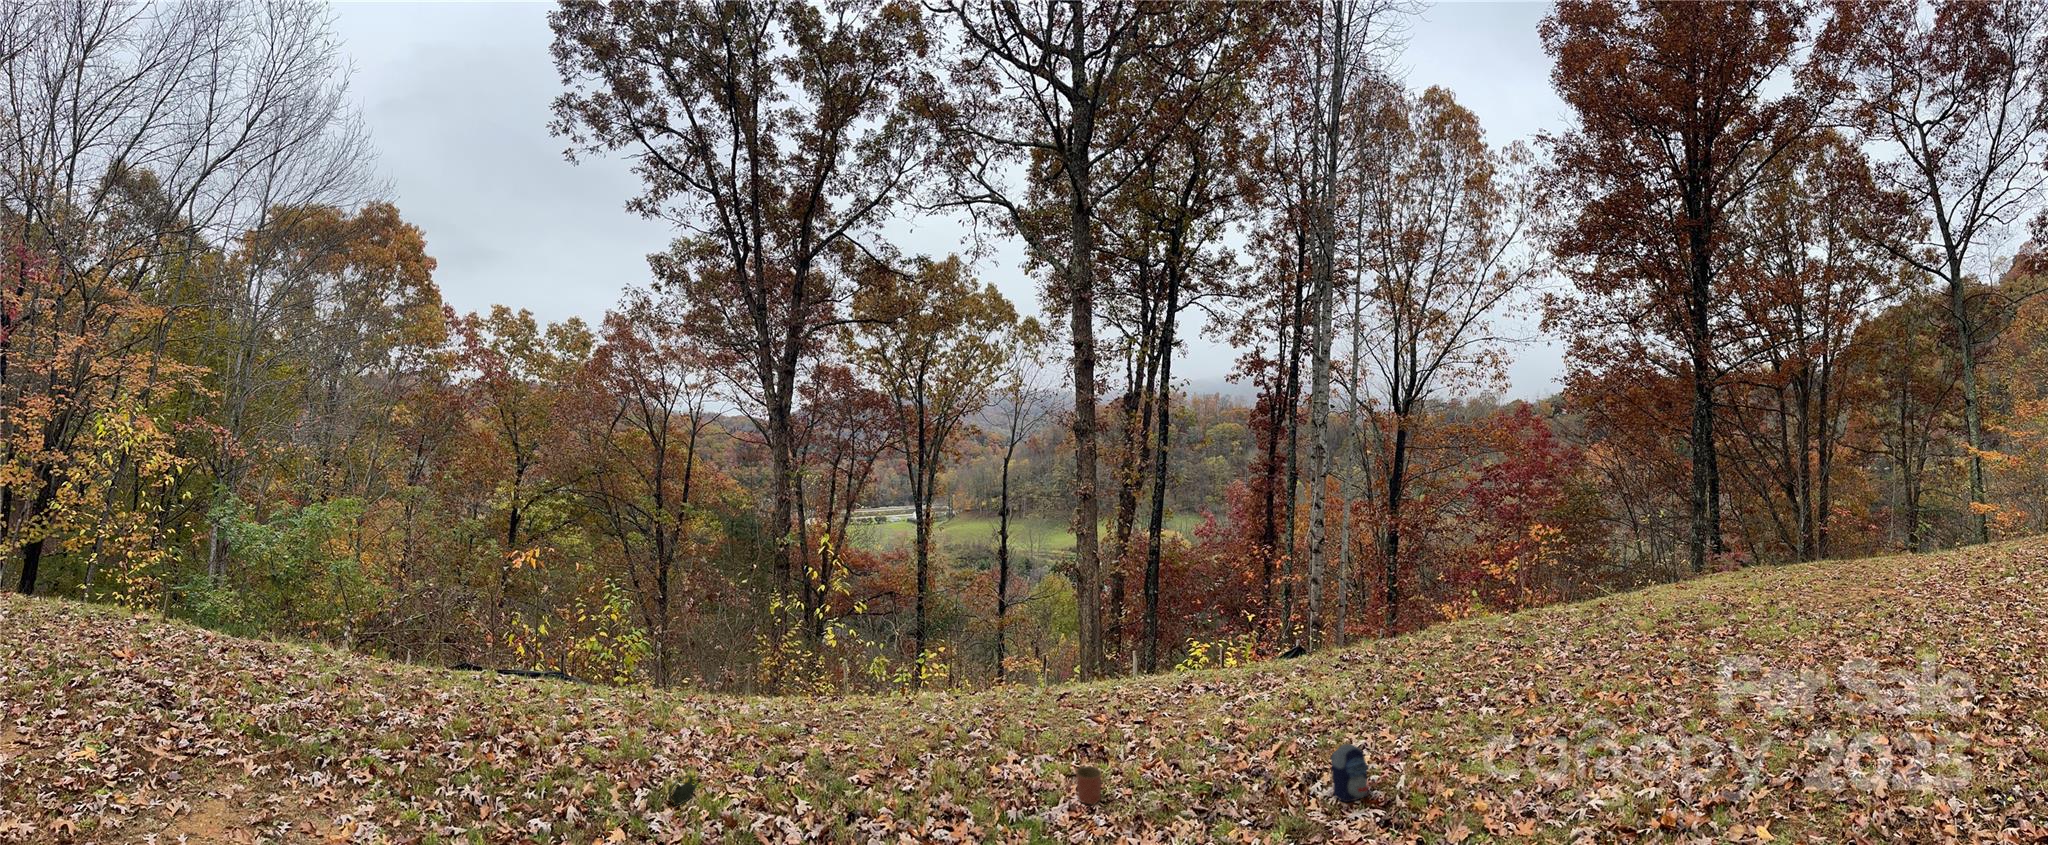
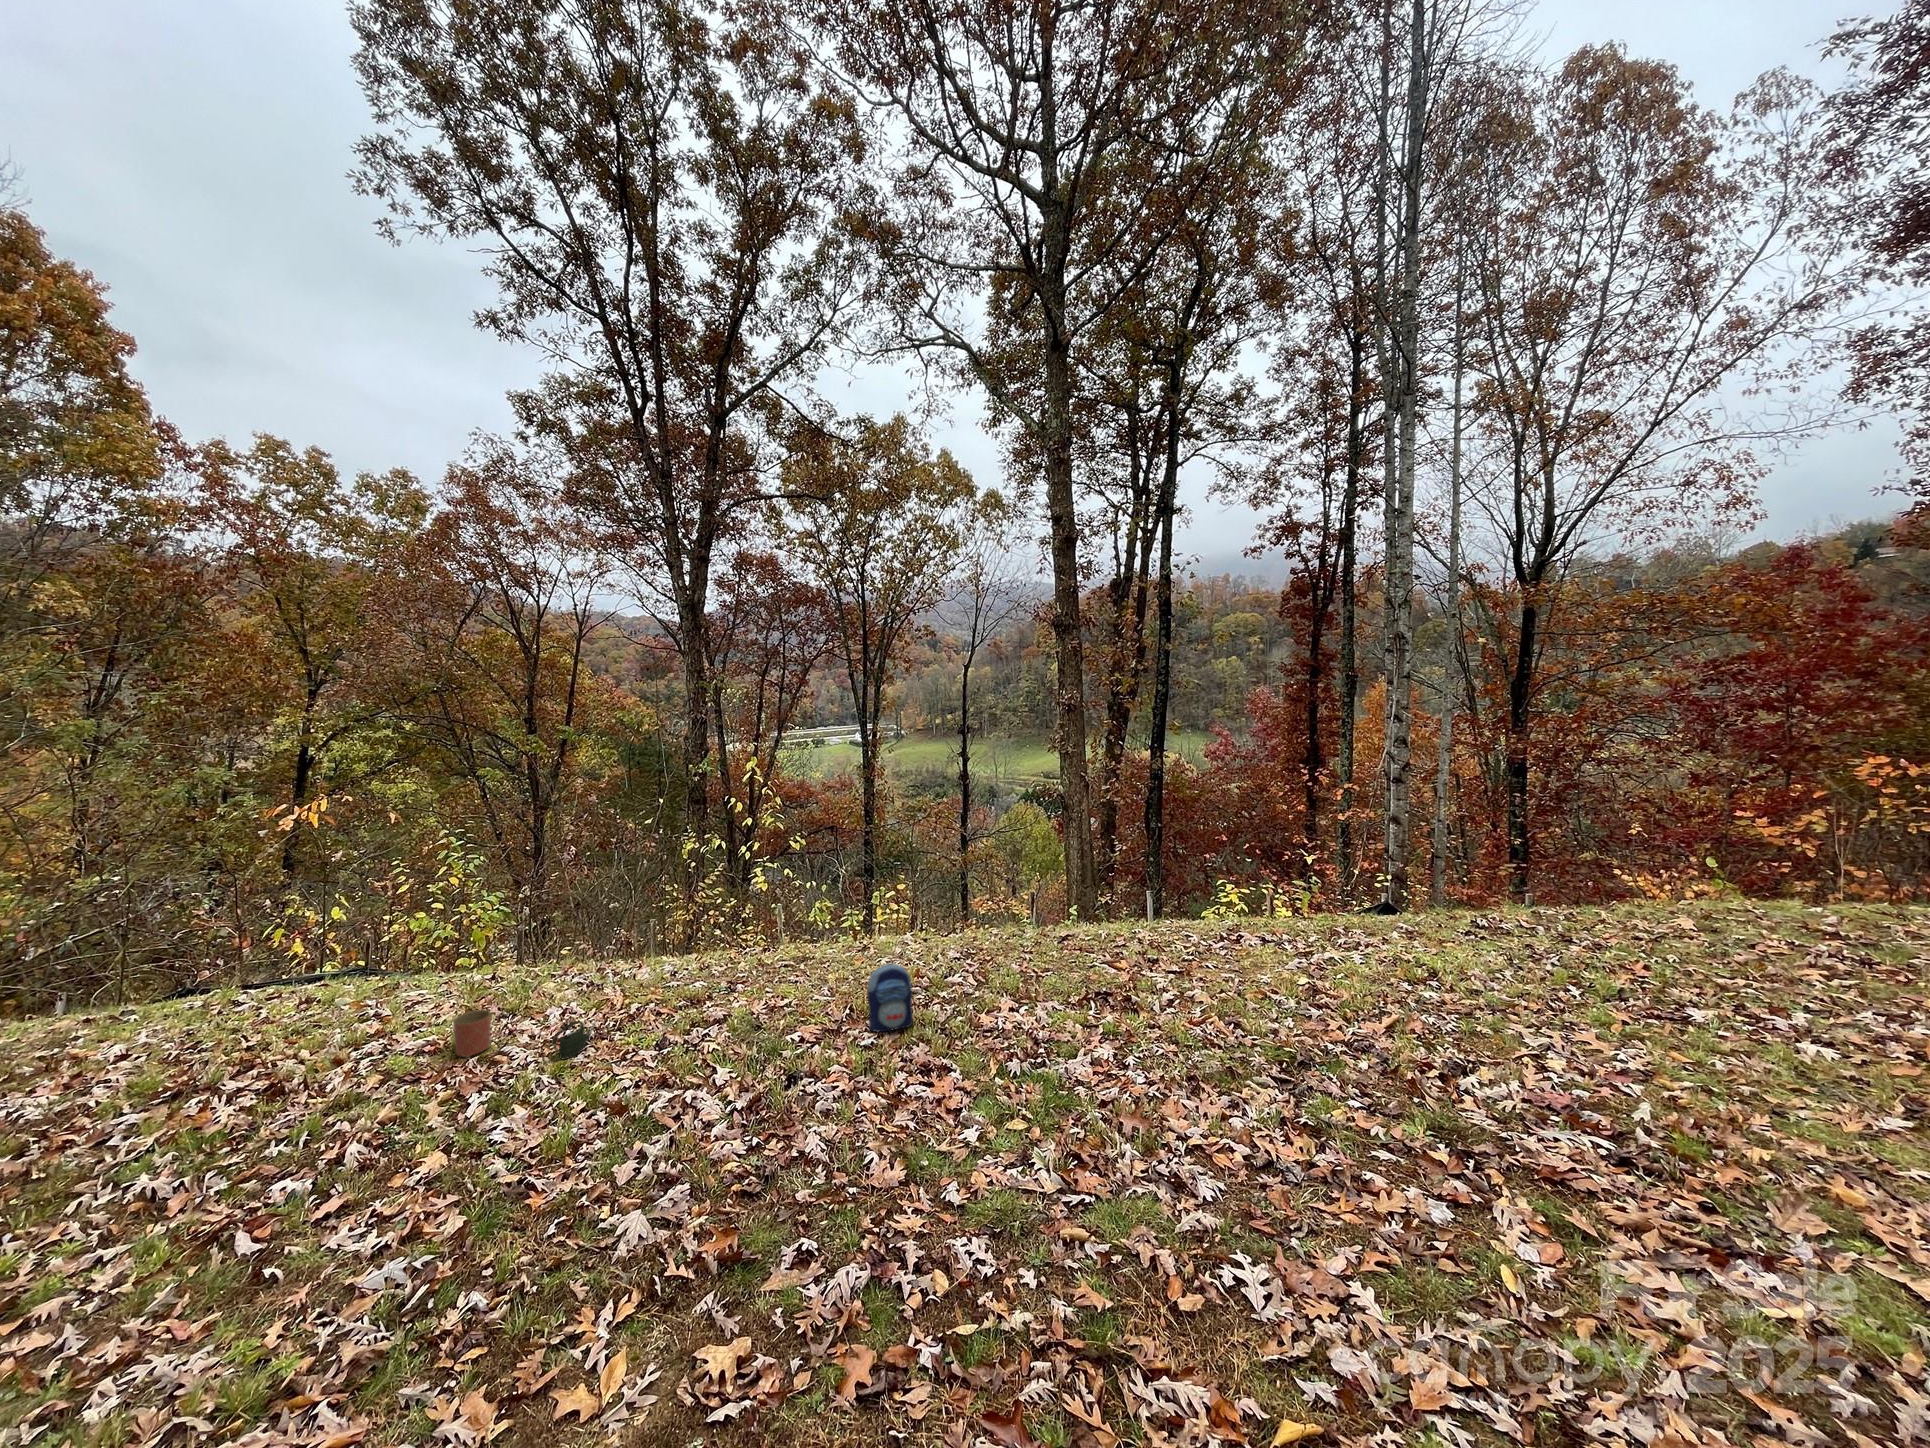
backpack: present [1330,744,1368,802] -> present [867,963,913,1032]
planter: present [1076,766,1101,805] -> present [453,1009,491,1057]

